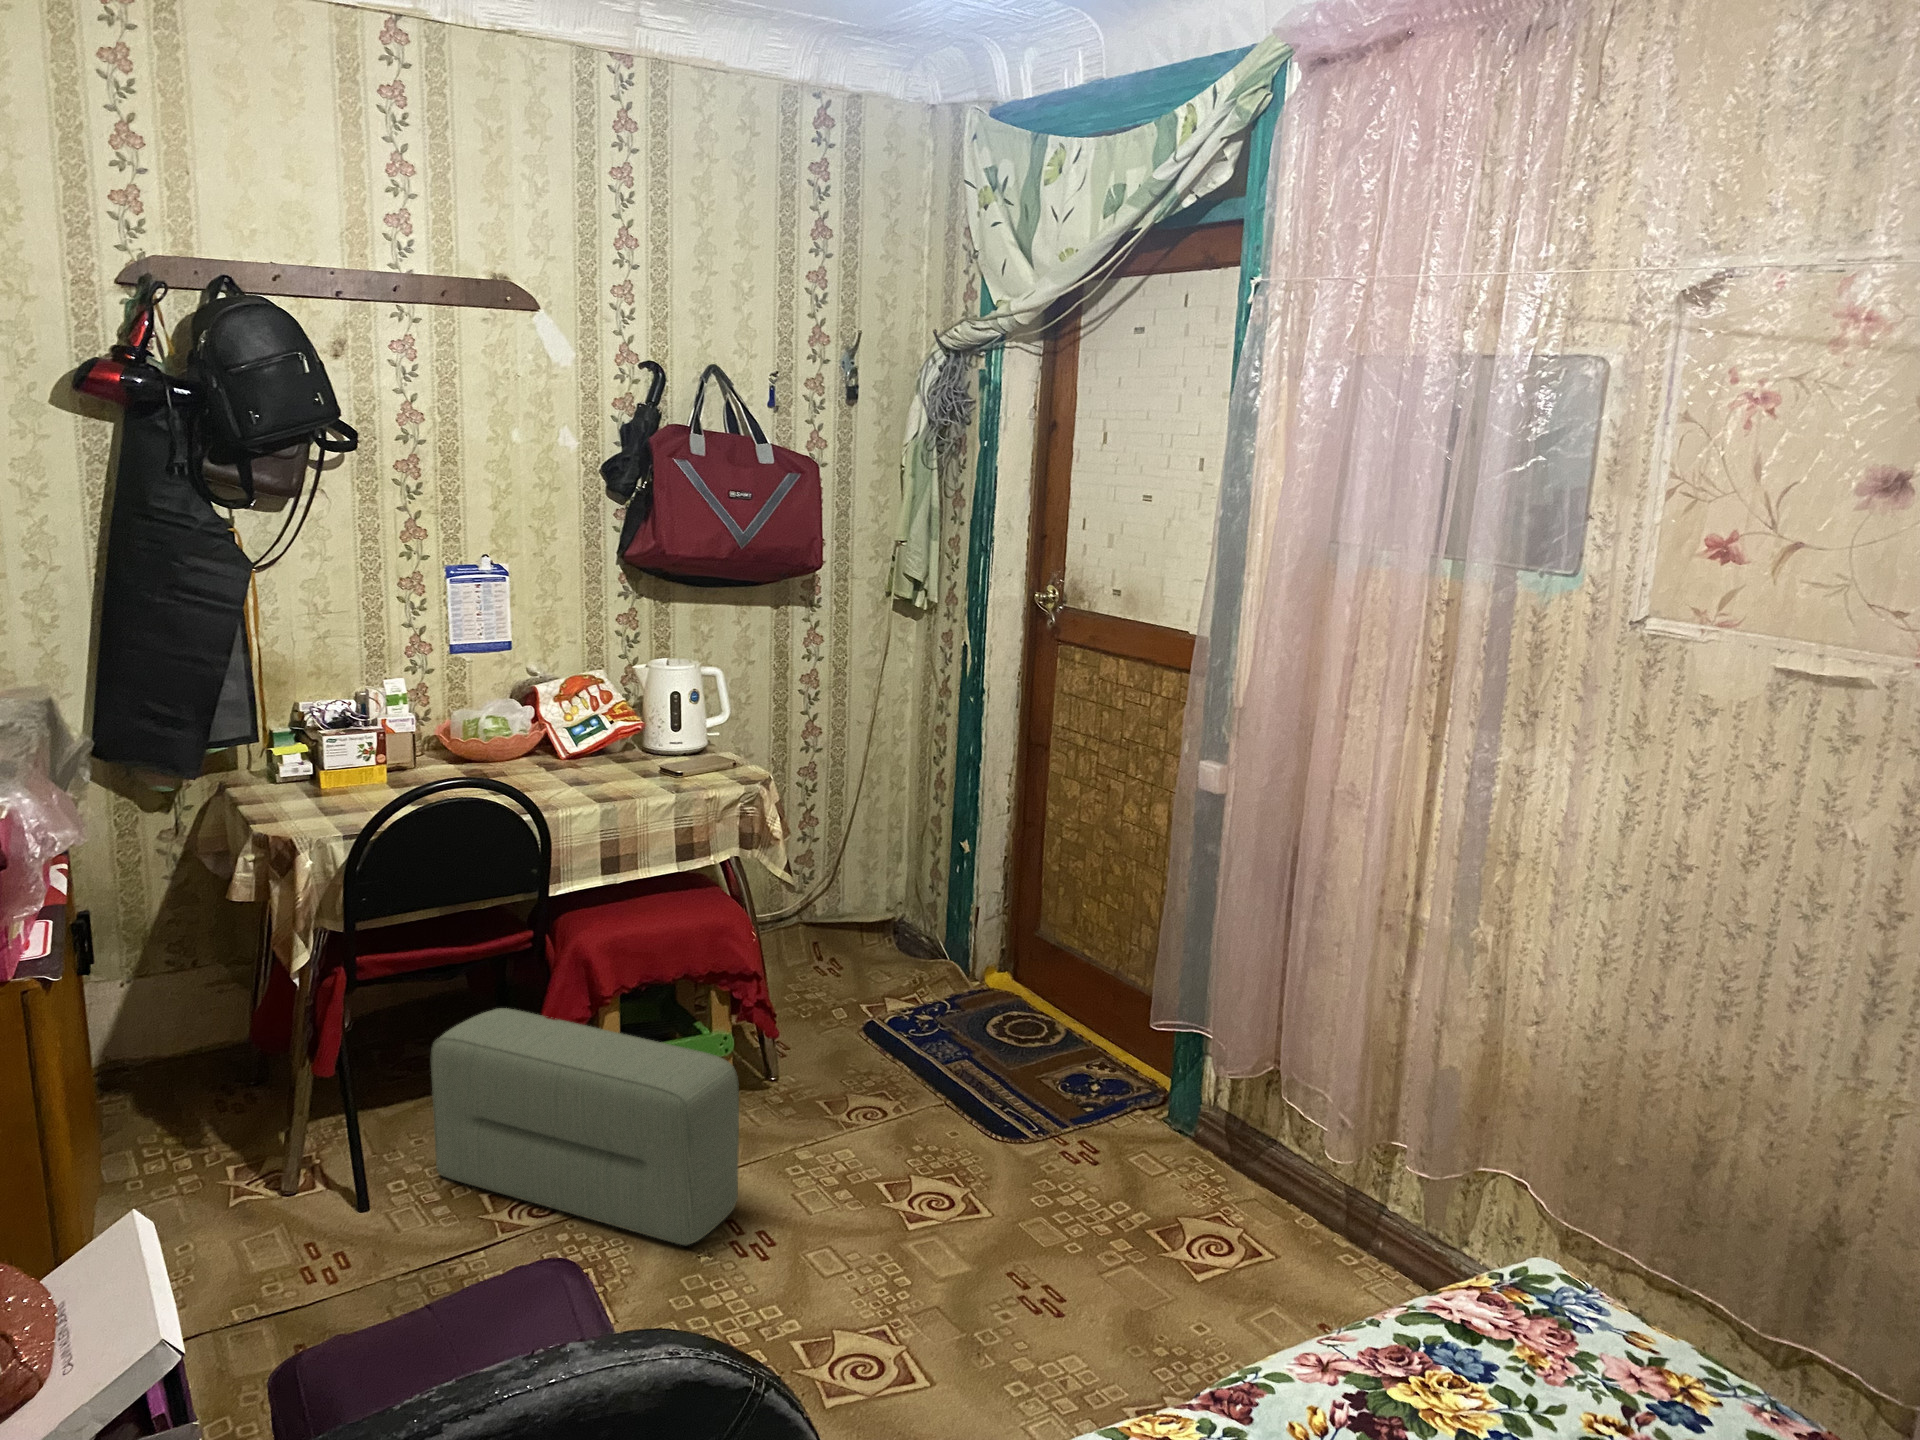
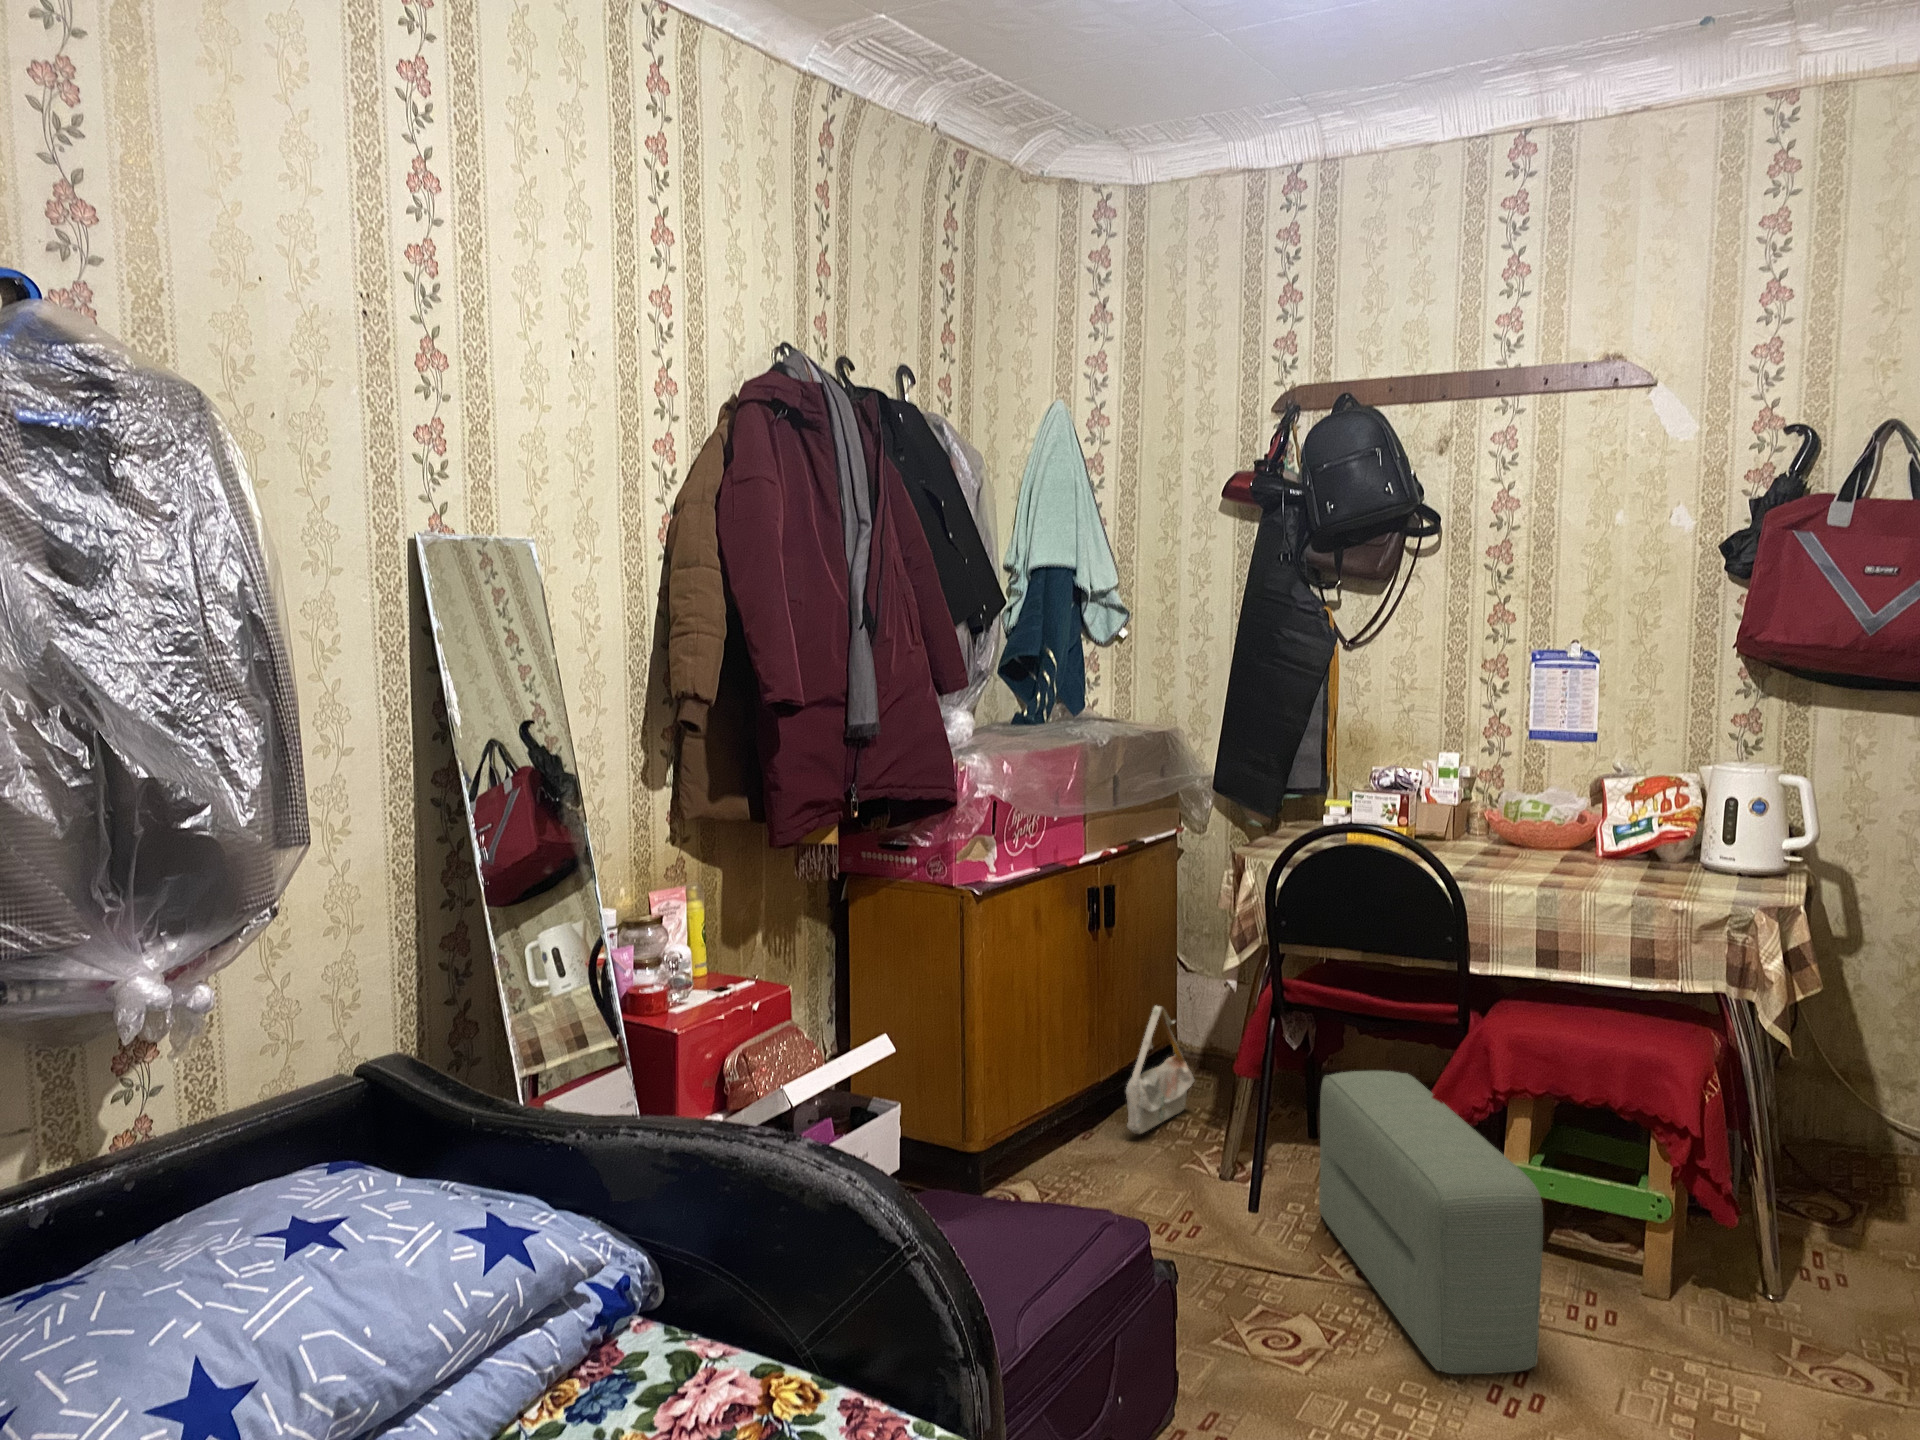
bag: none [133,1033,173,1192] -> present [1126,1006,1194,1134]

